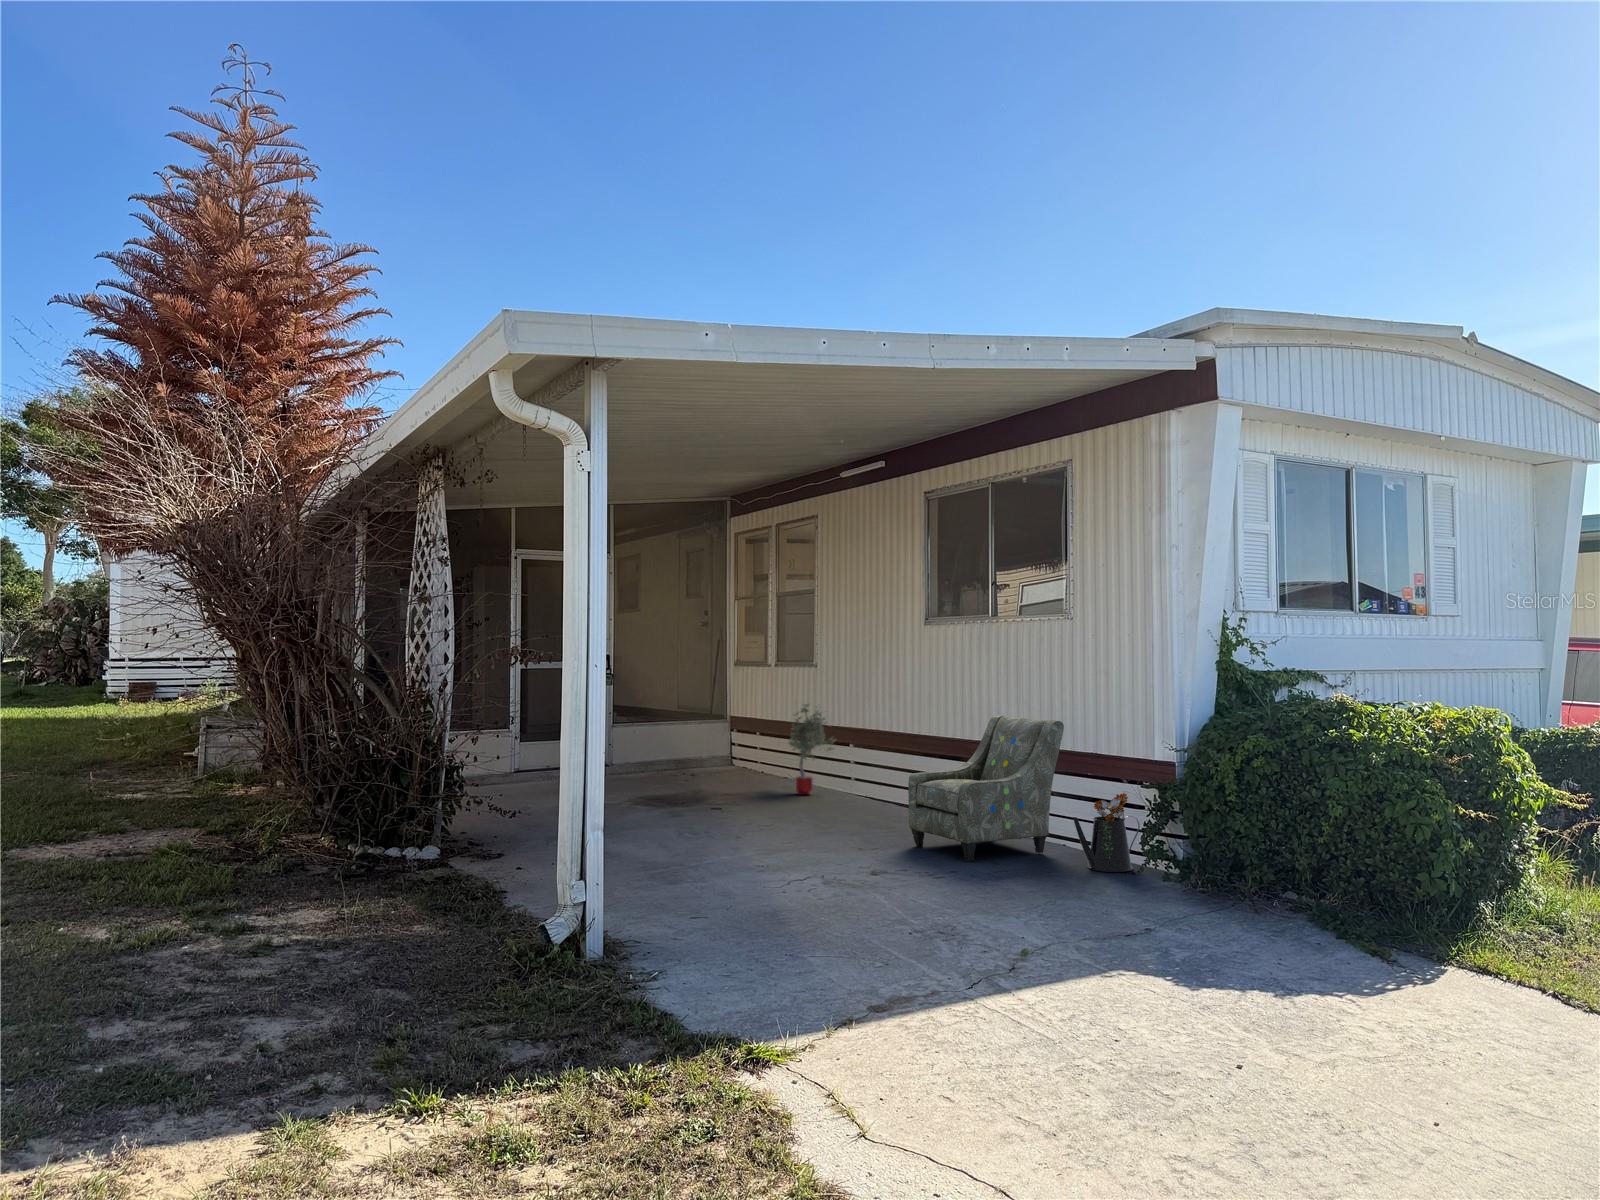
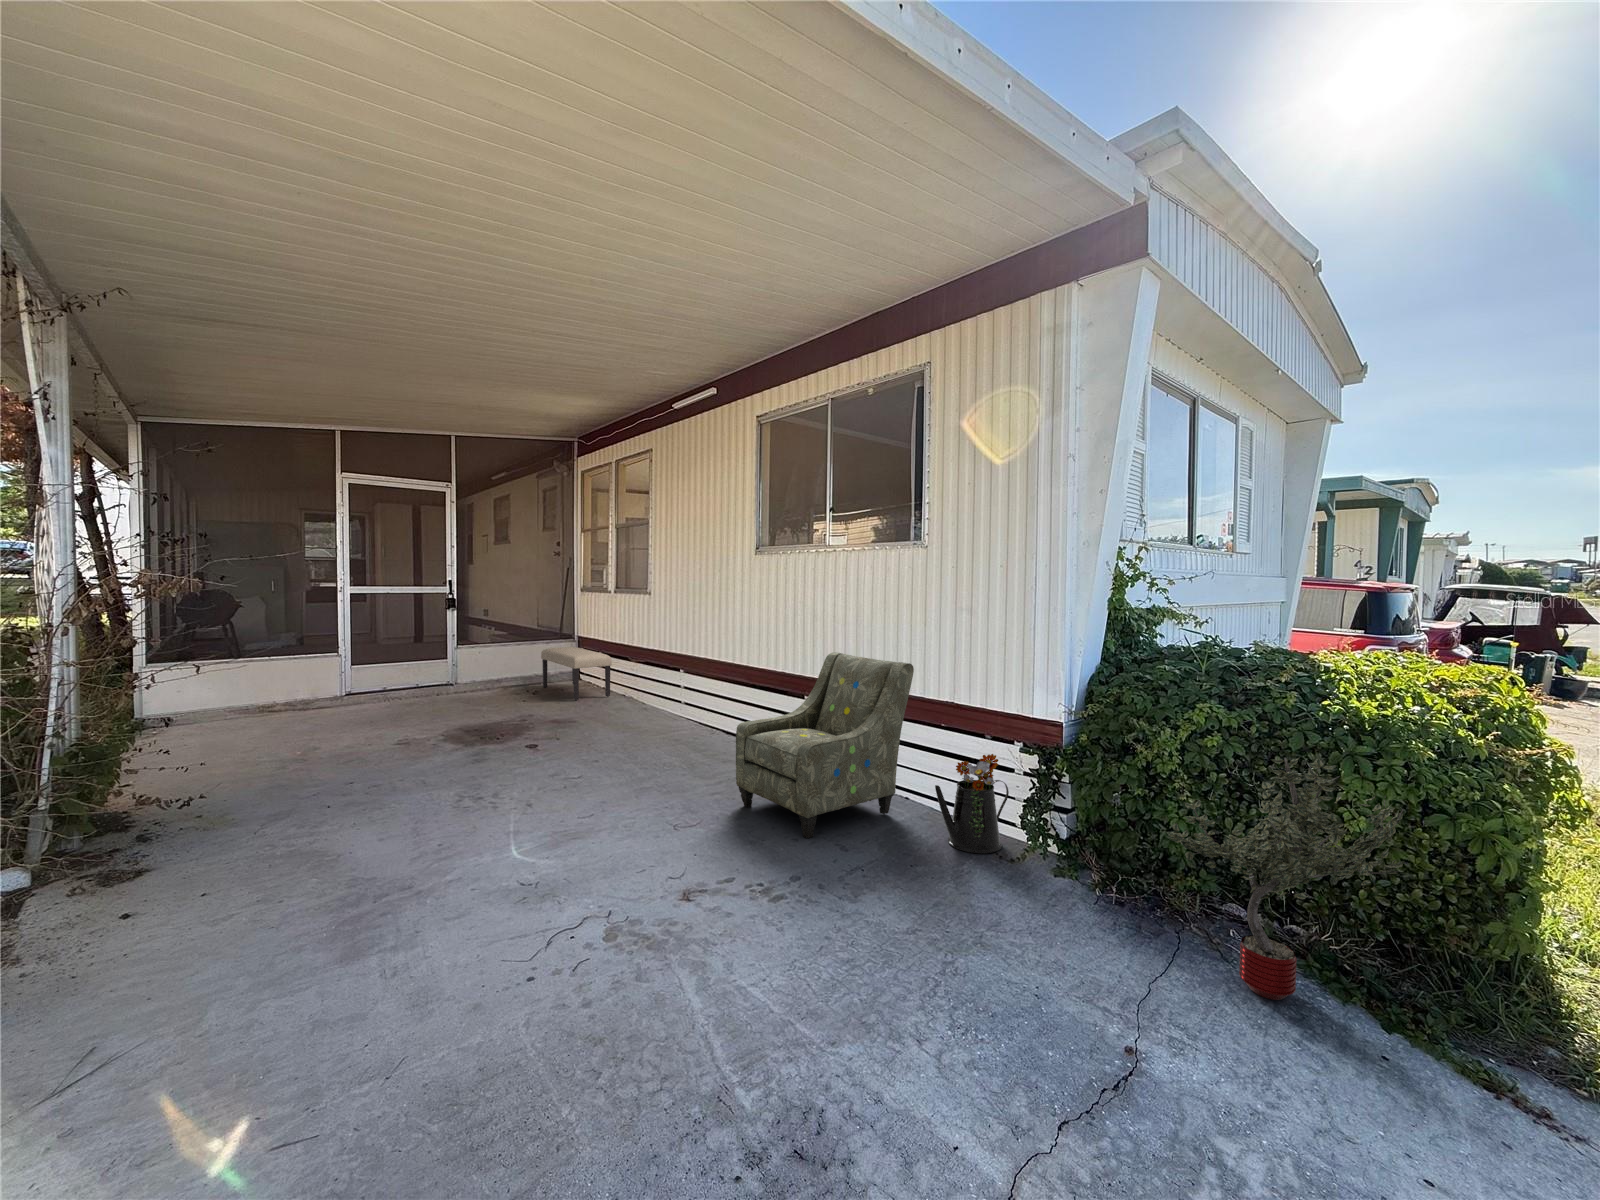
potted tree: present [788,704,835,795] -> present [1166,757,1404,1000]
bench: none [694,727,773,781] -> present [541,647,612,700]

